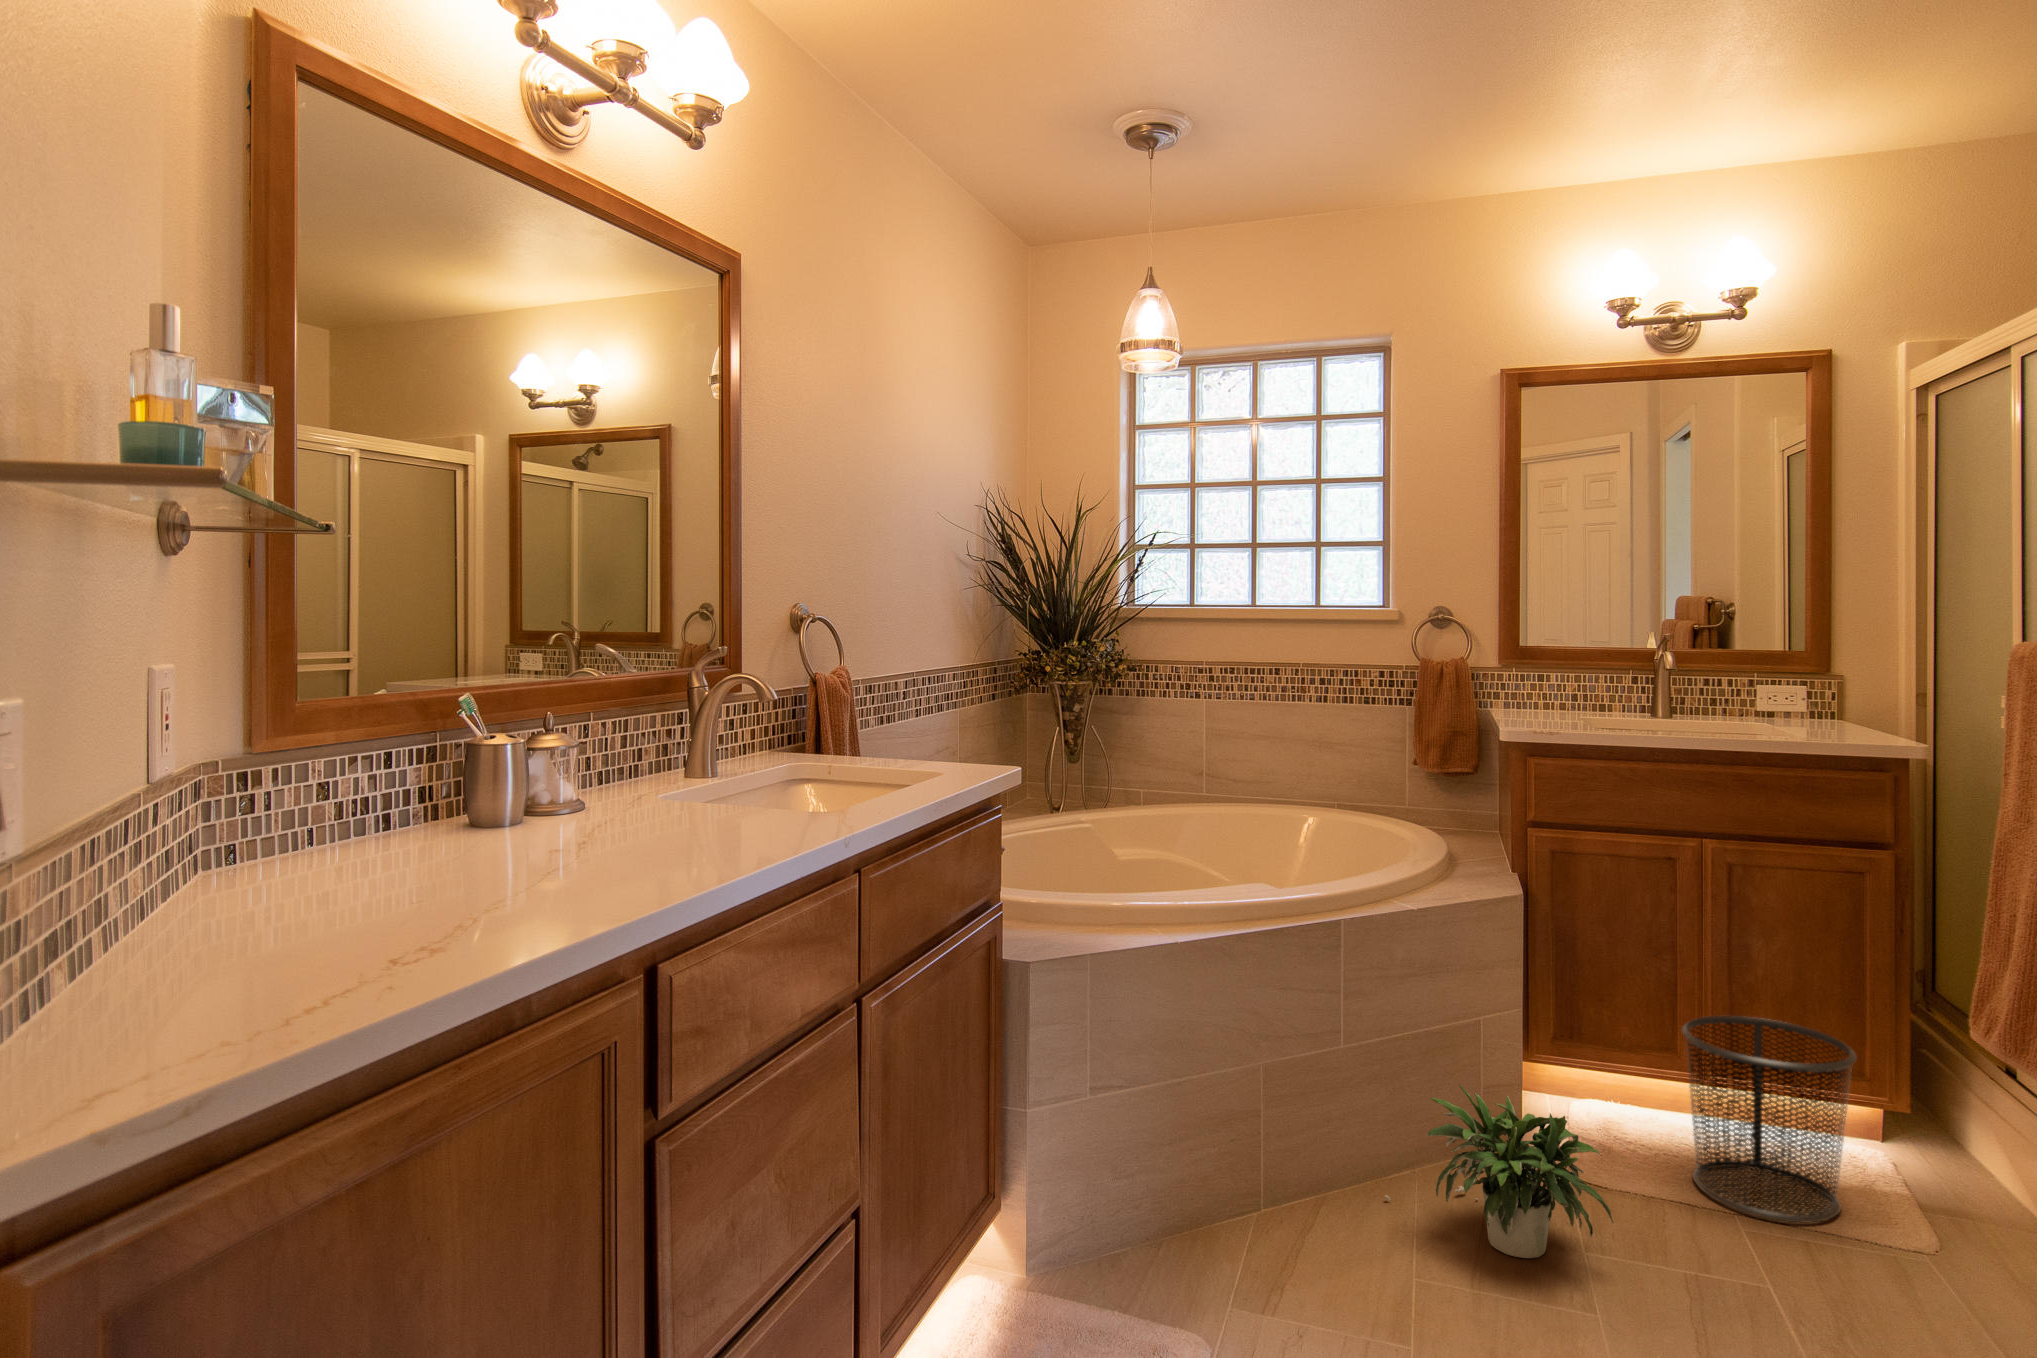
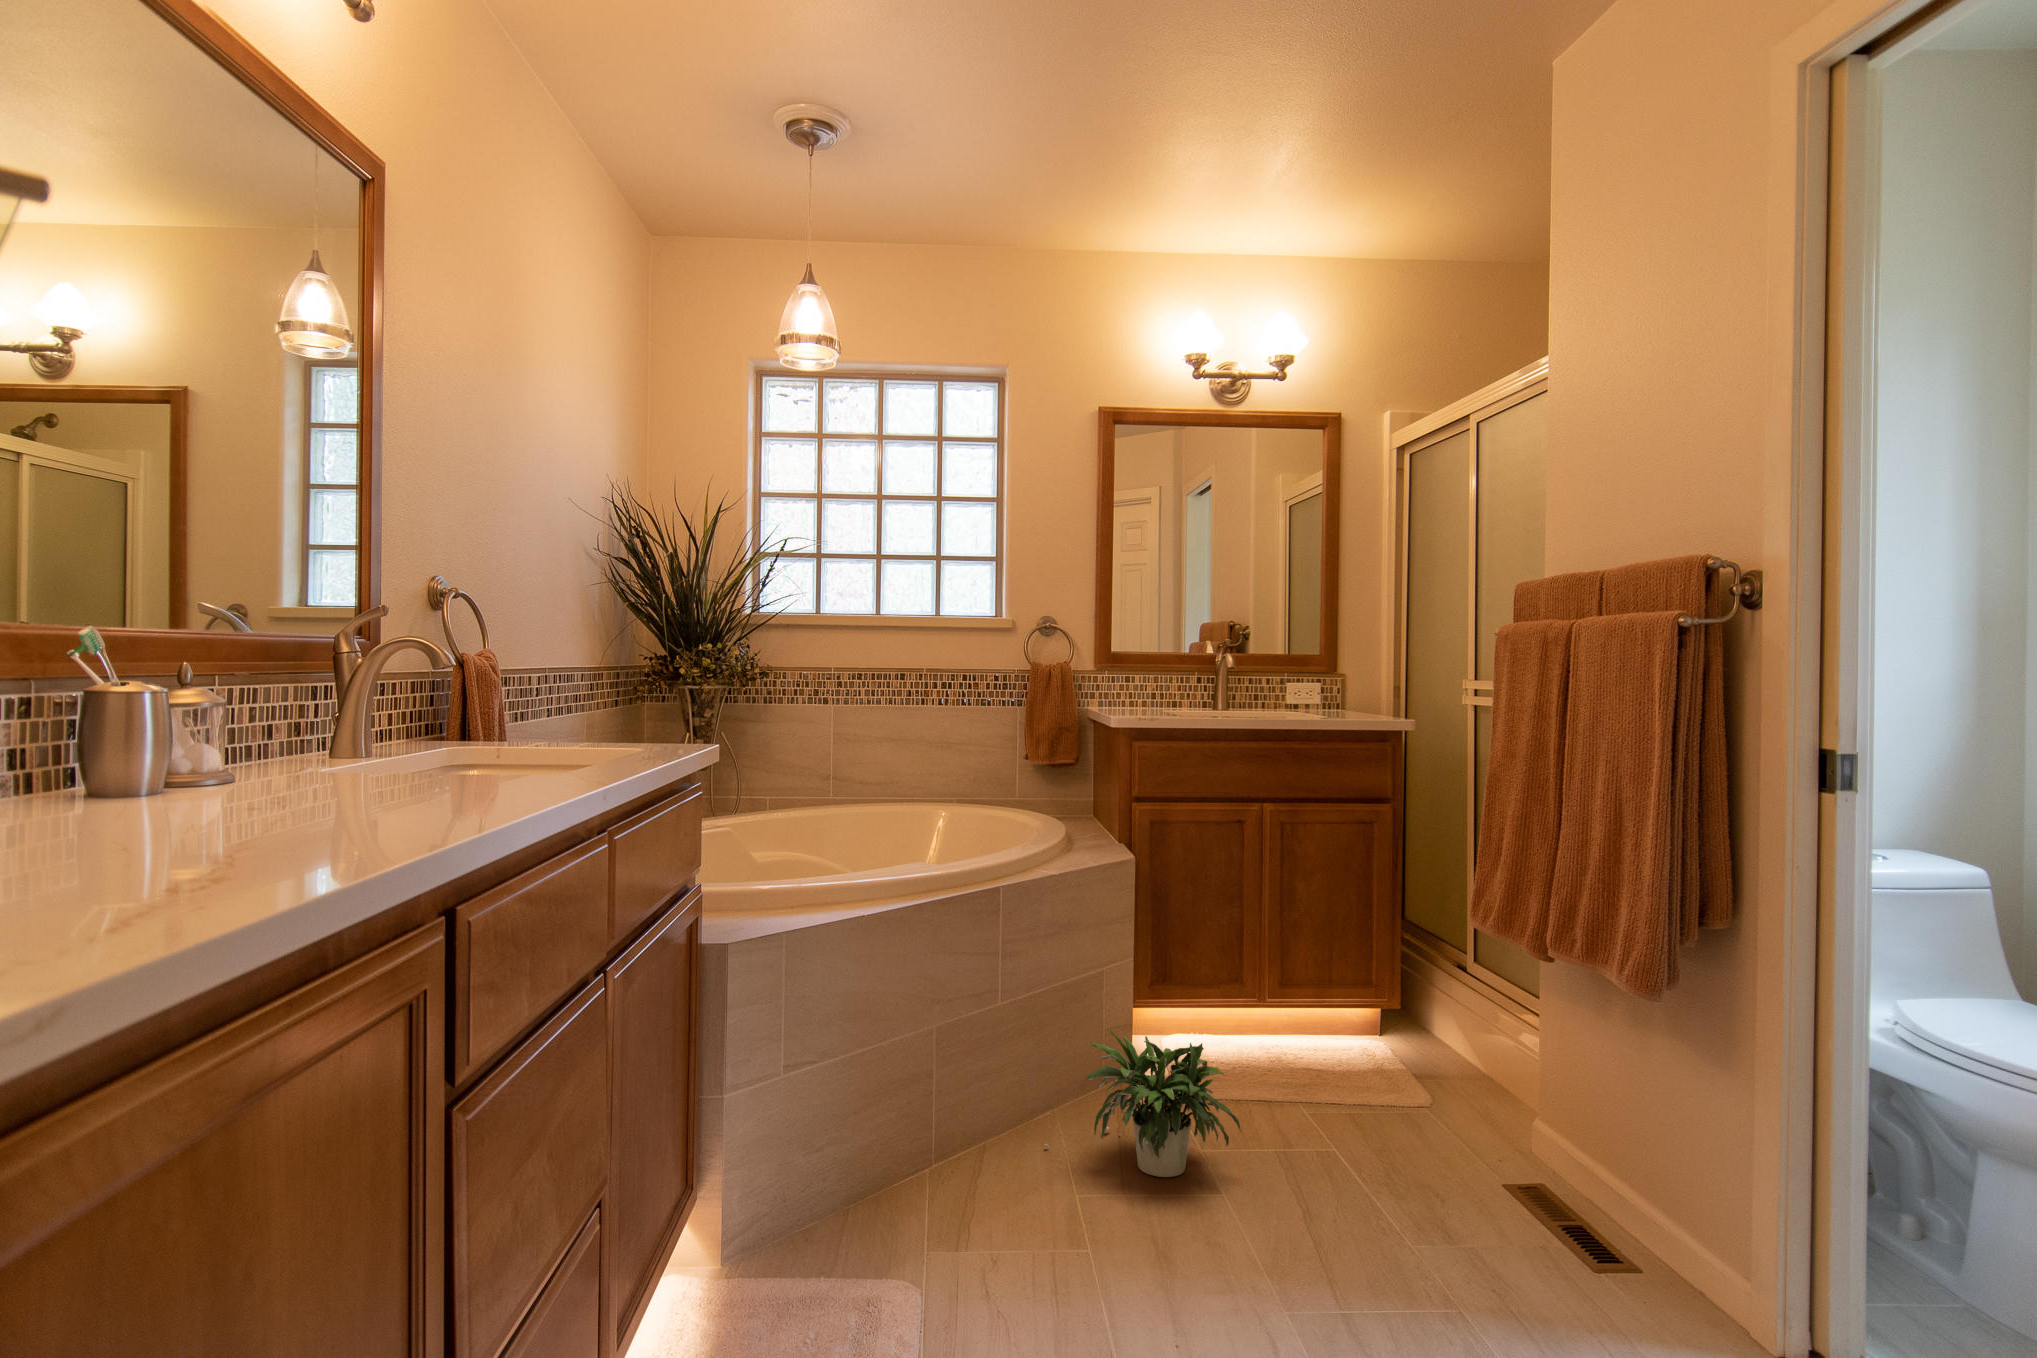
waste bin: present [1682,1016,1857,1223] -> none [1266,950,1392,1114]

